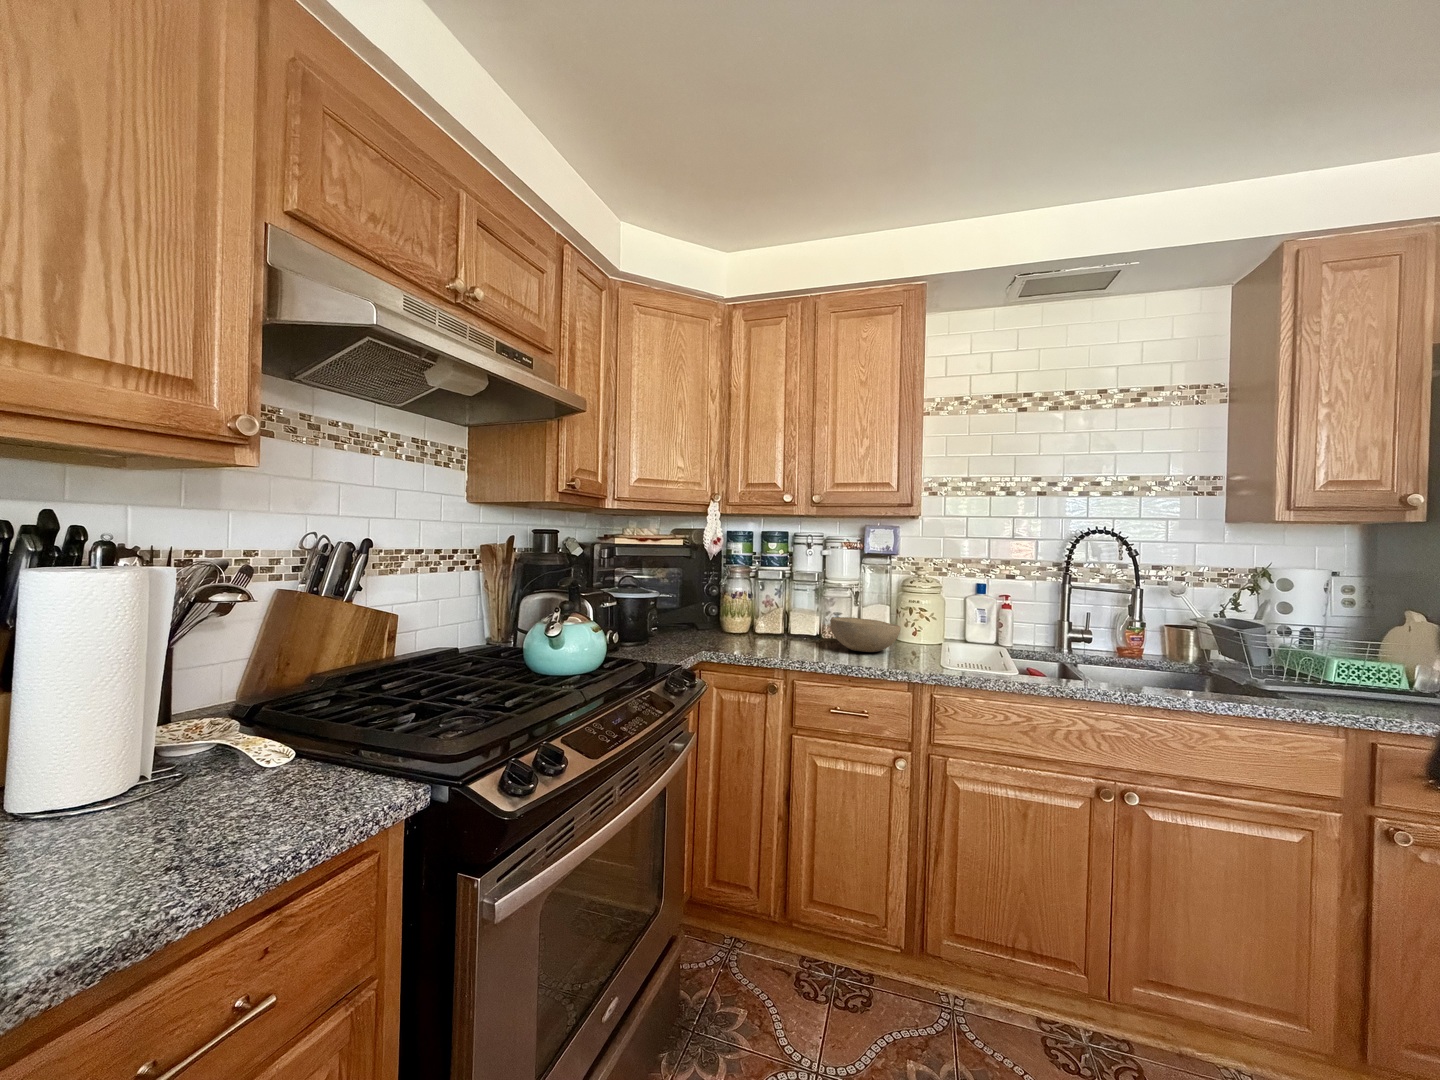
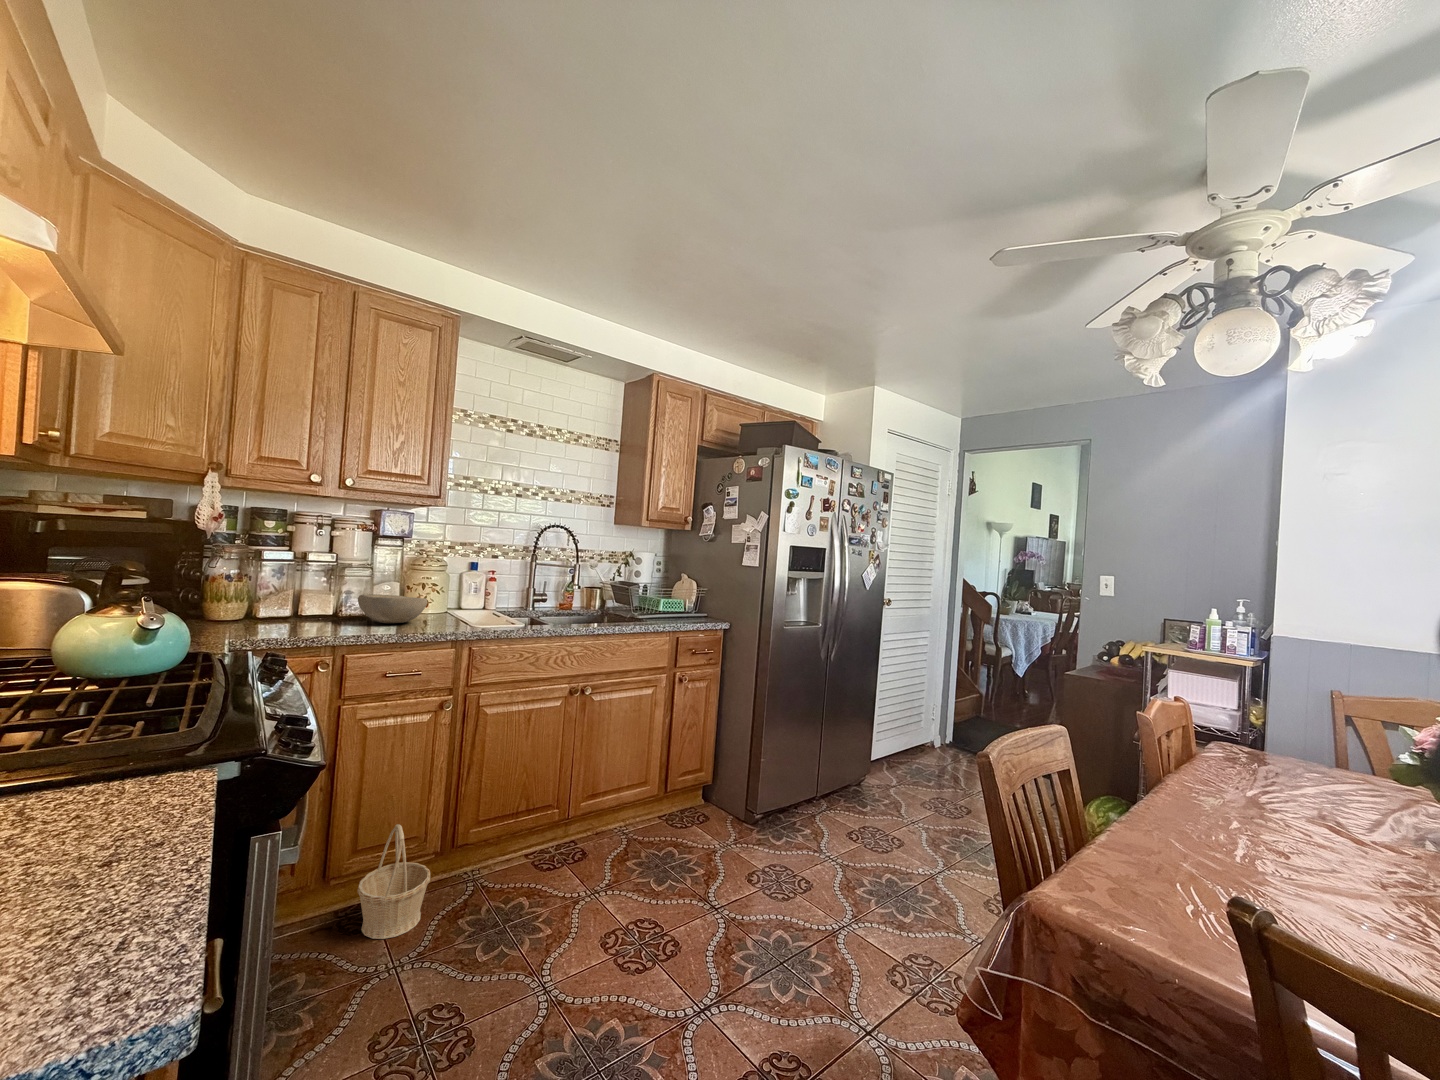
basket: none [805,891,882,1033] -> present [358,824,430,939]

